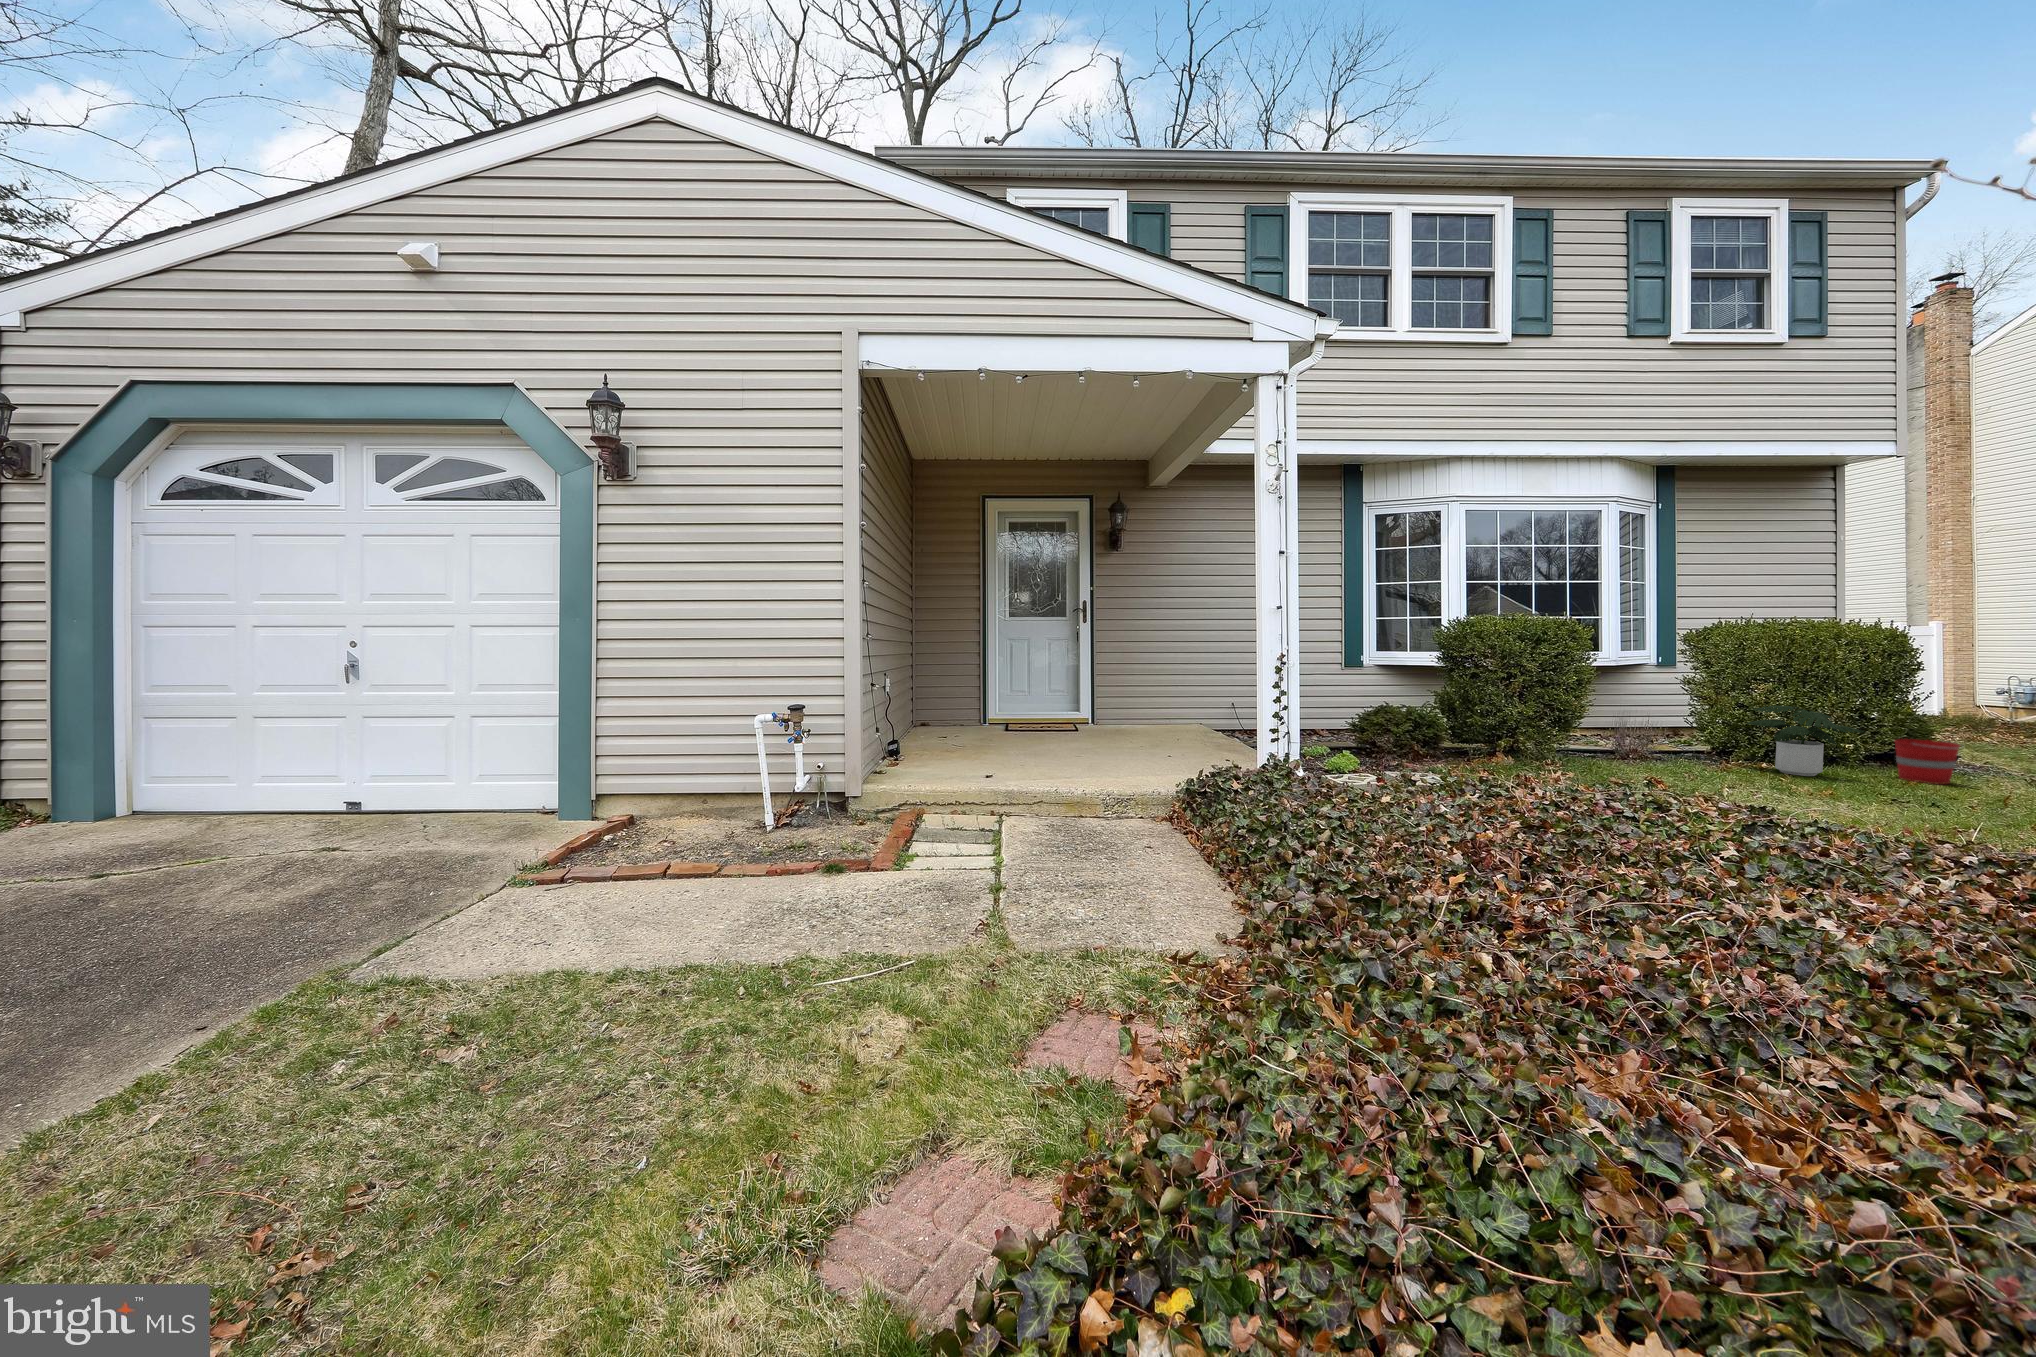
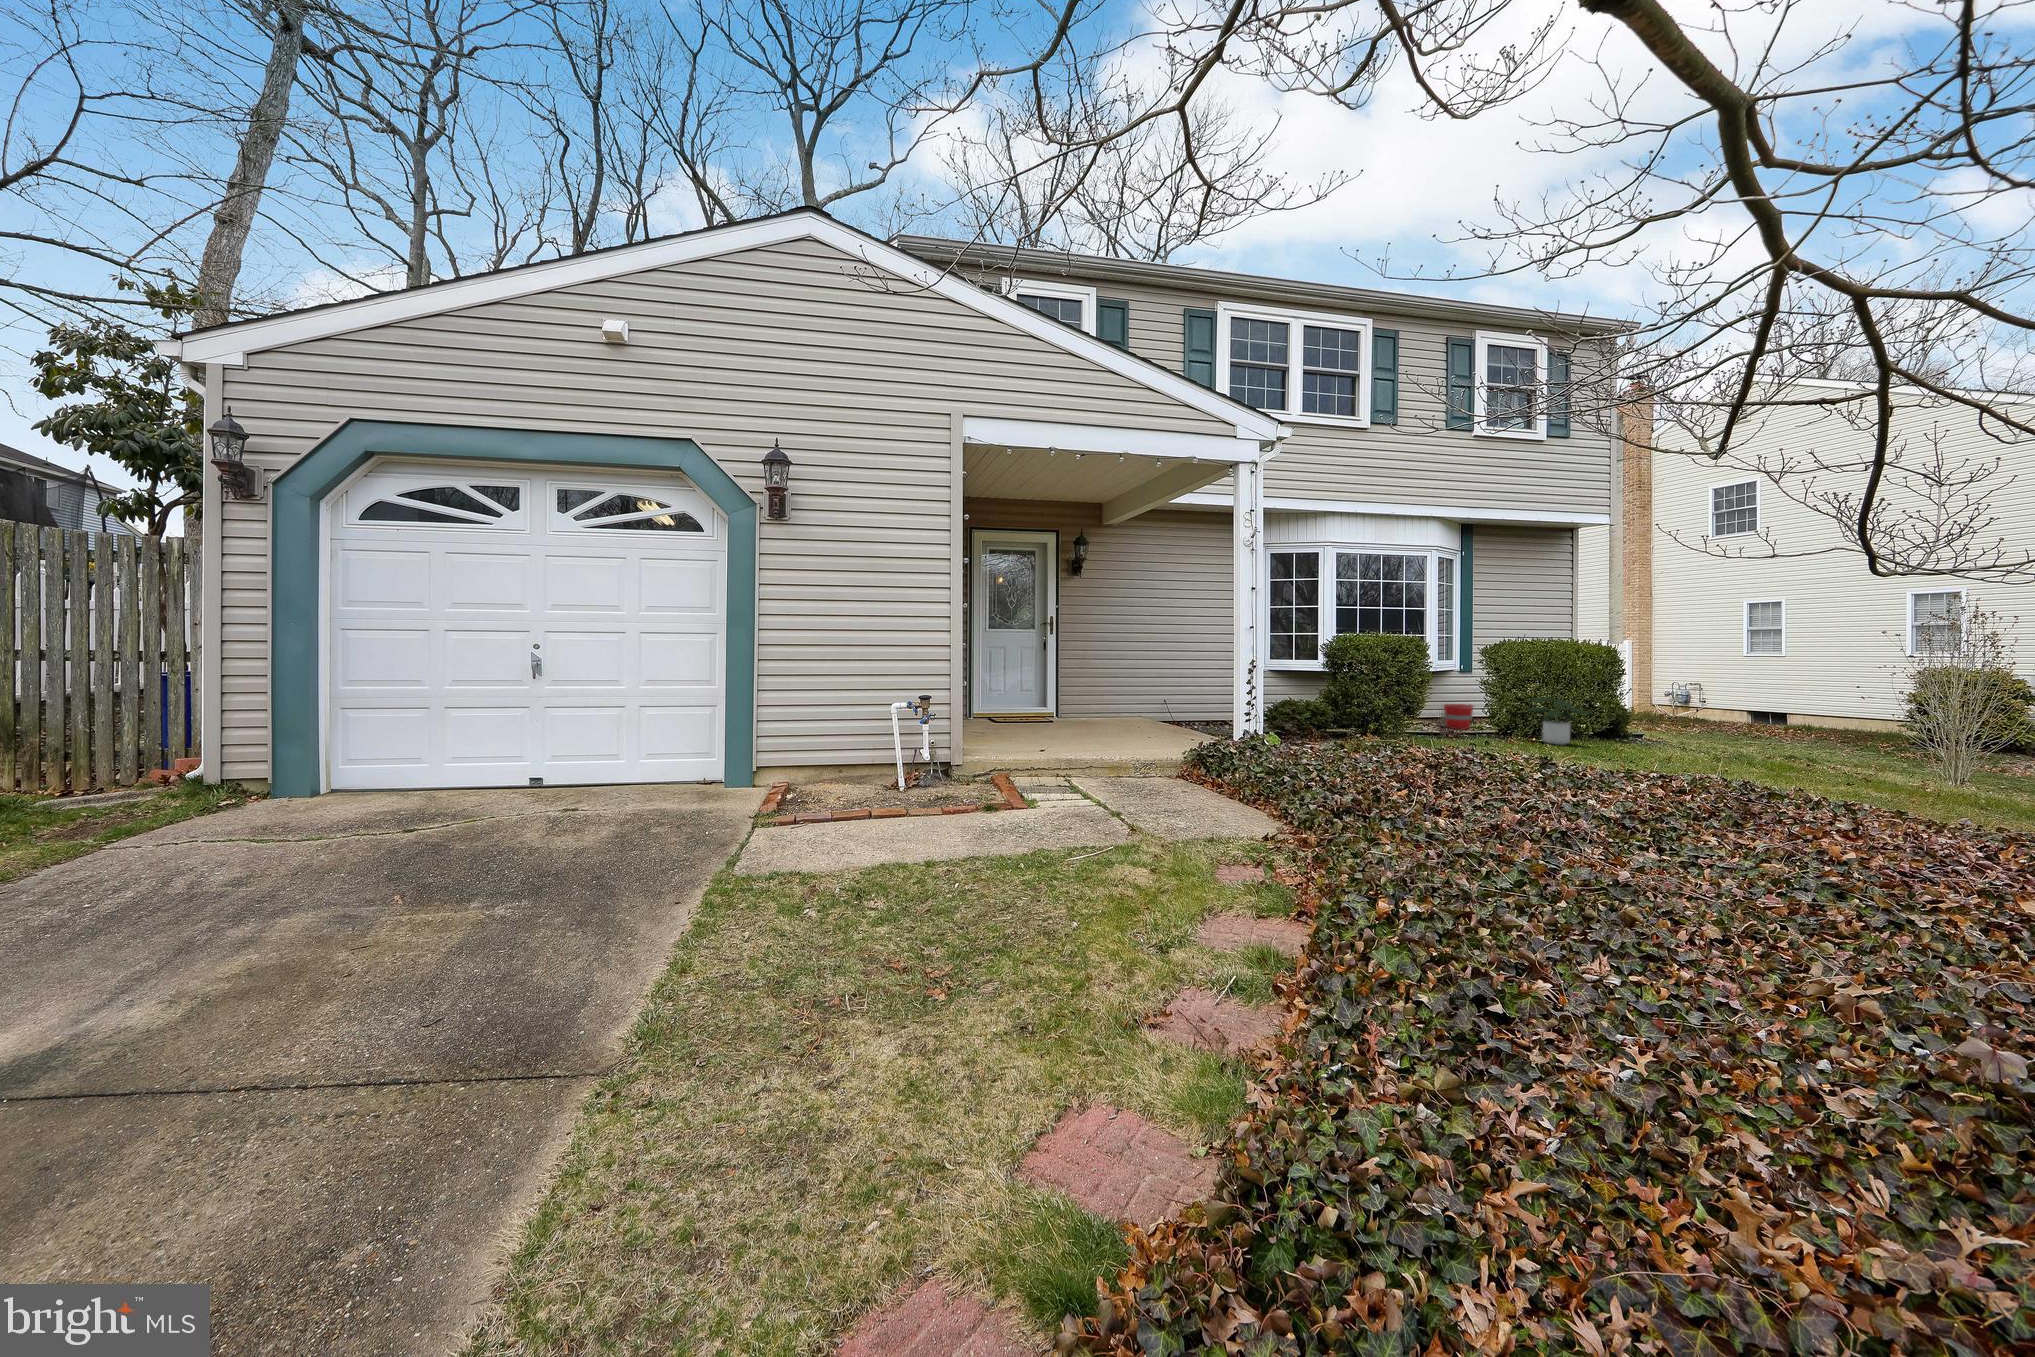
bucket: present [1895,739,1960,784] -> present [1444,704,1474,730]

